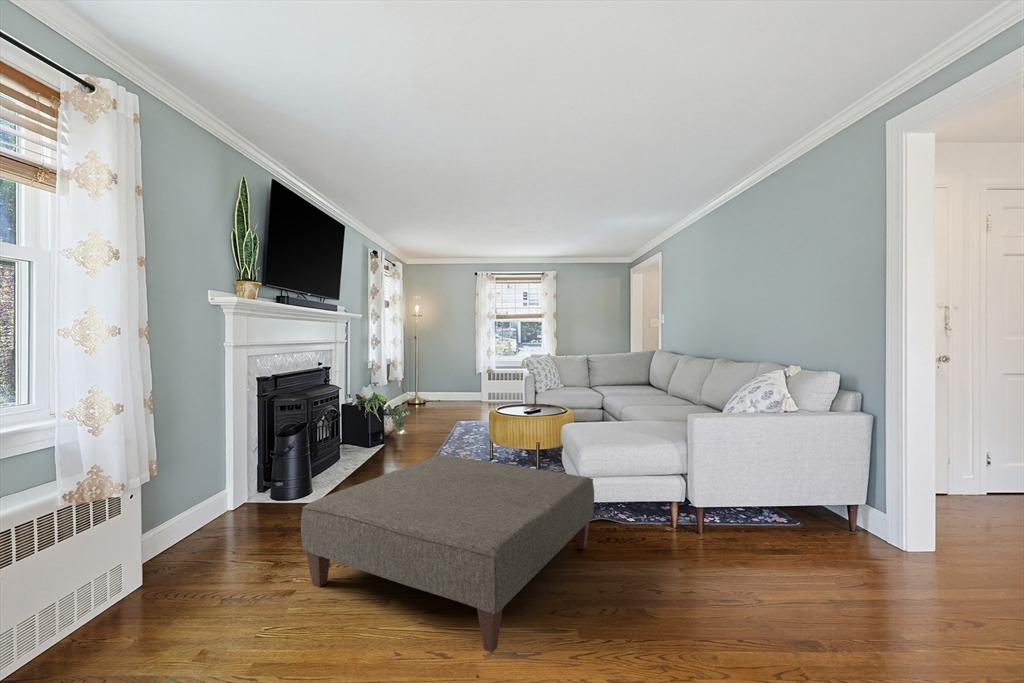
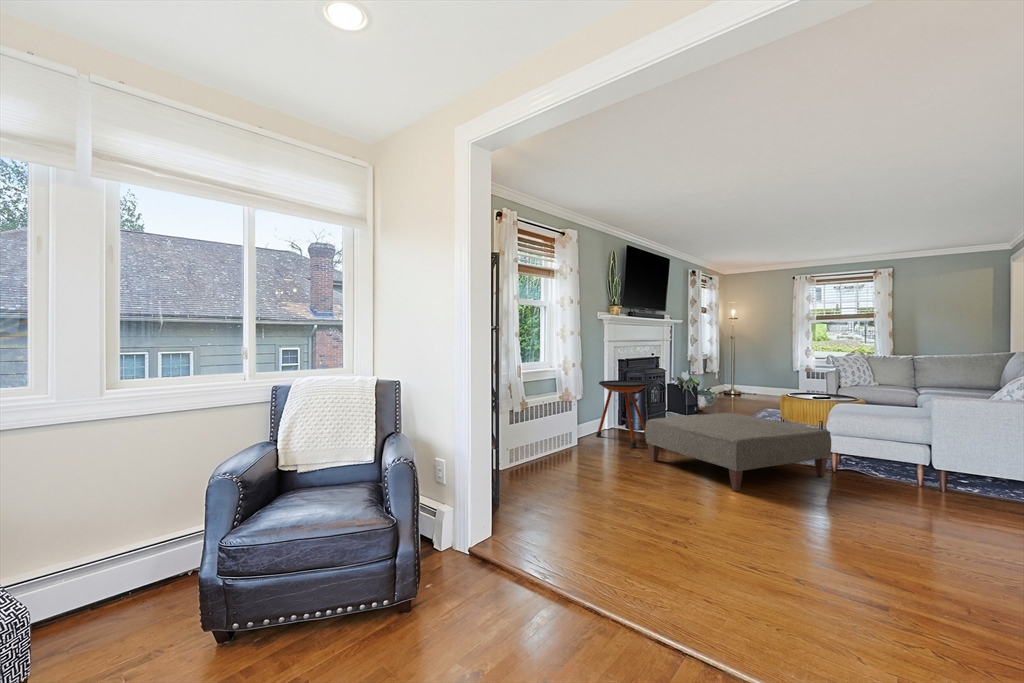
side table: none [205,414,313,550] -> present [596,380,649,448]

